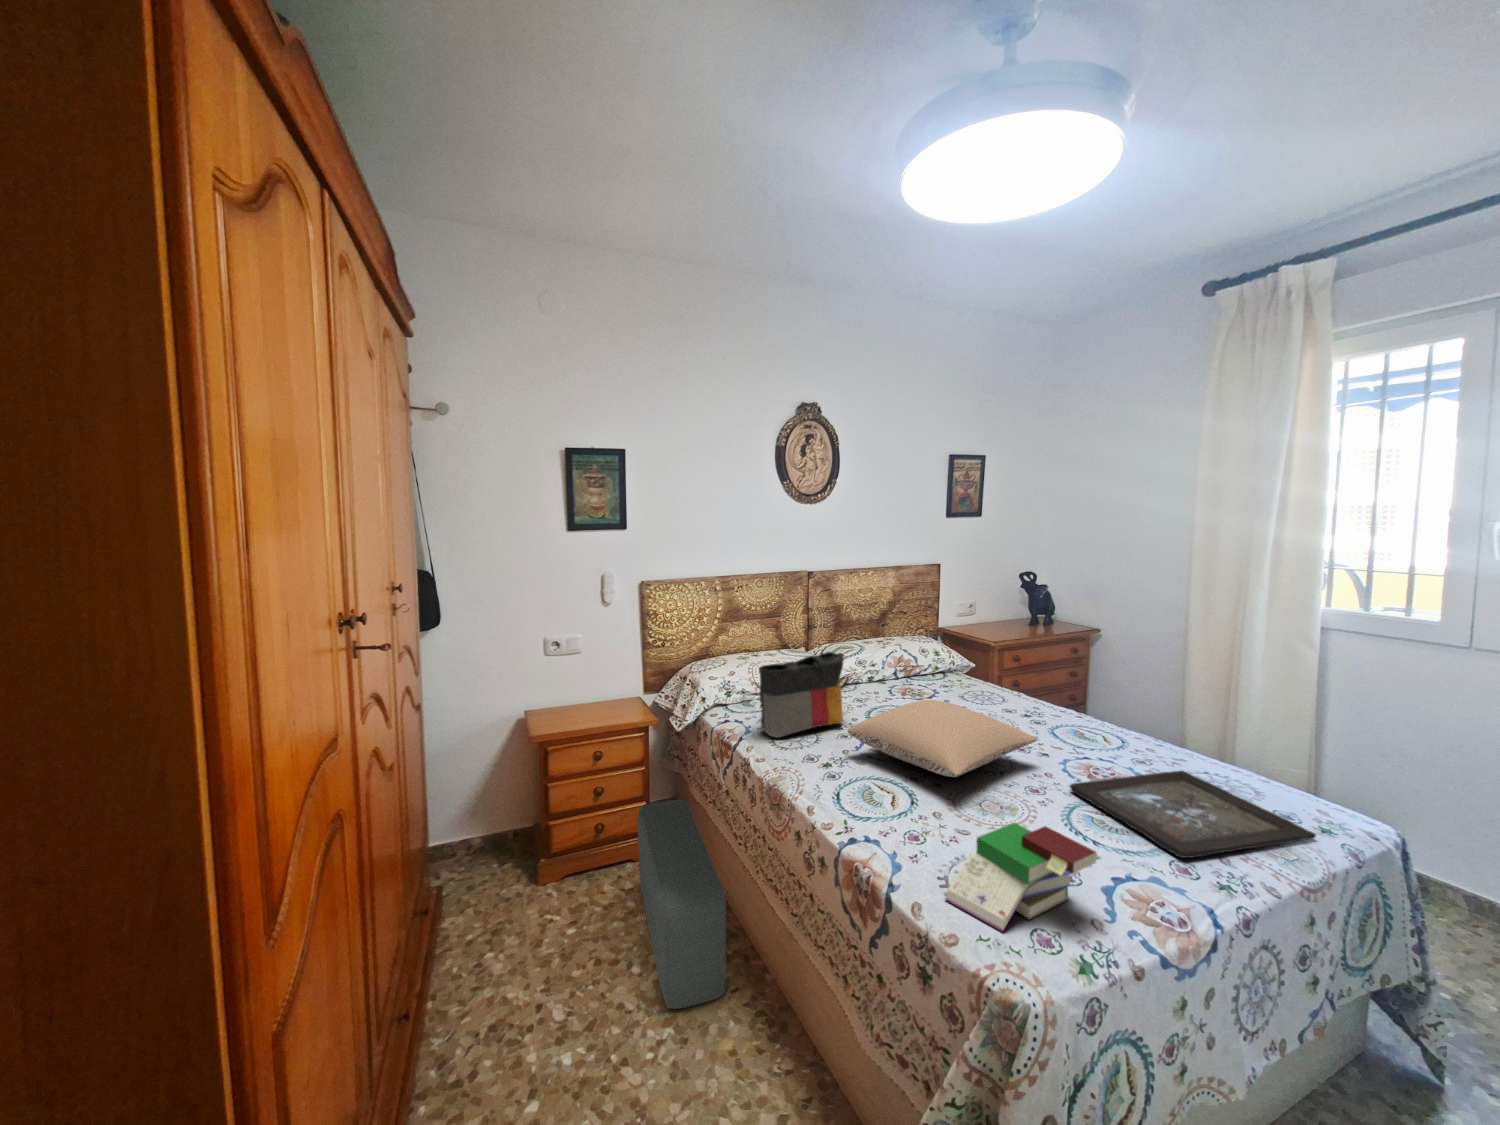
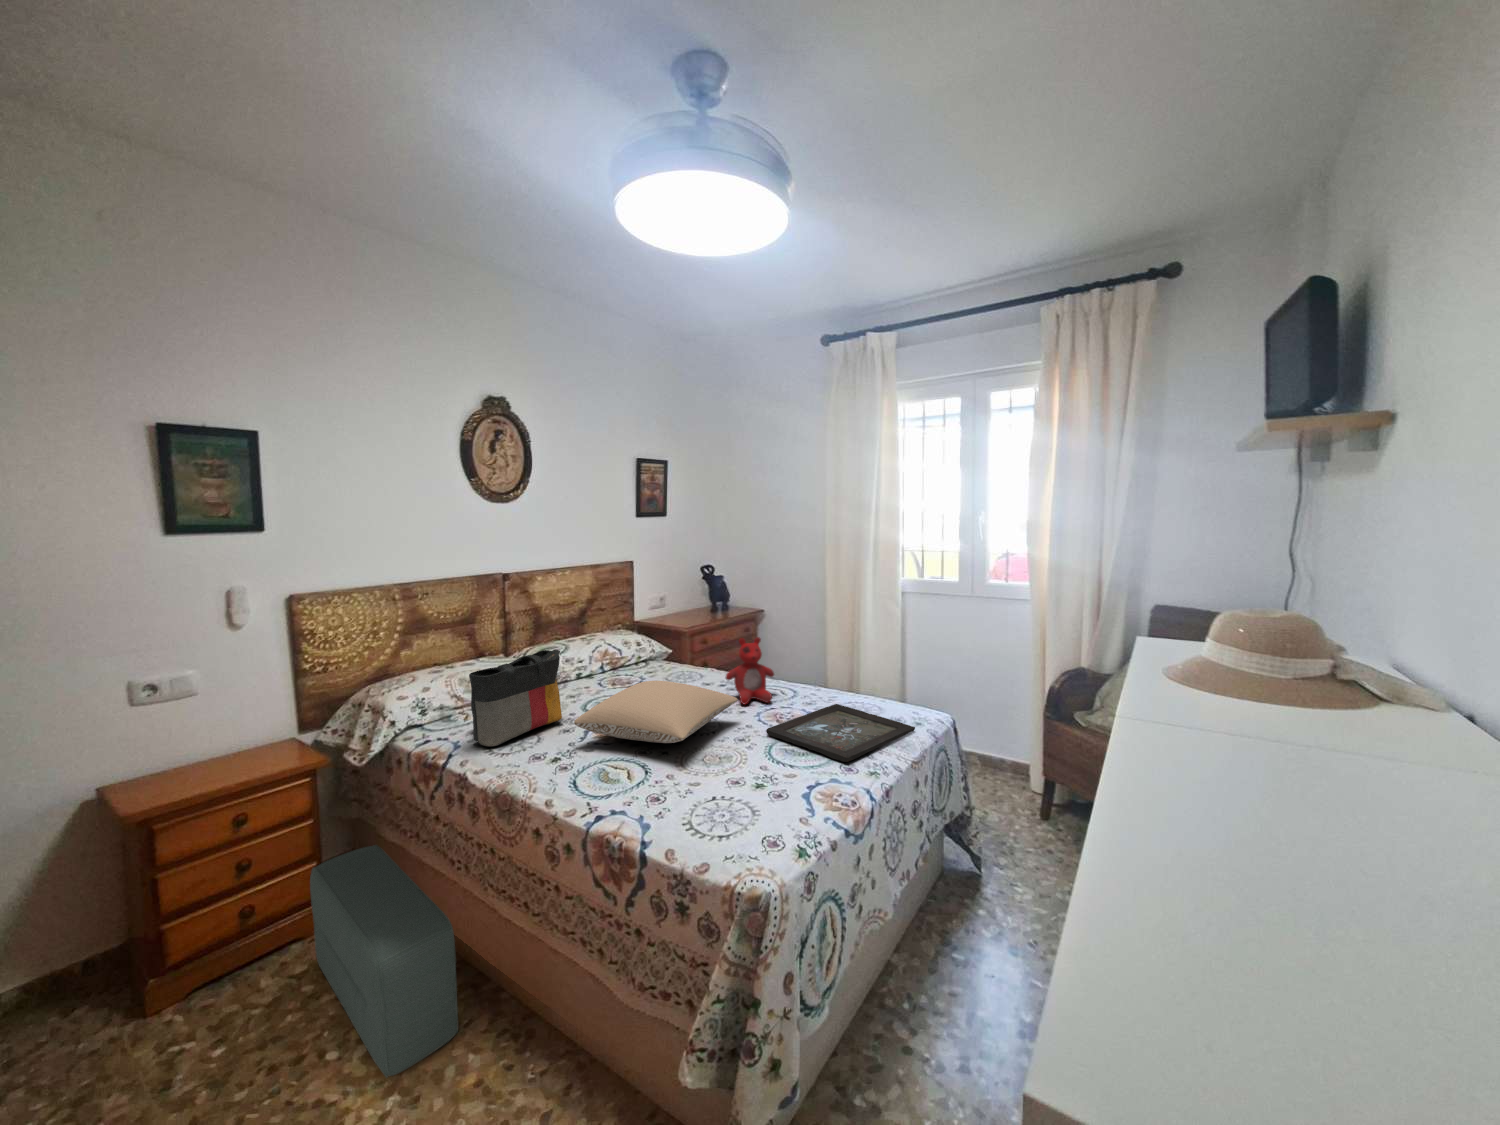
stuffed bear: none [1028,666,1094,749] -> present [726,637,774,704]
book: present [945,823,1097,931] -> none [692,757,800,848]

